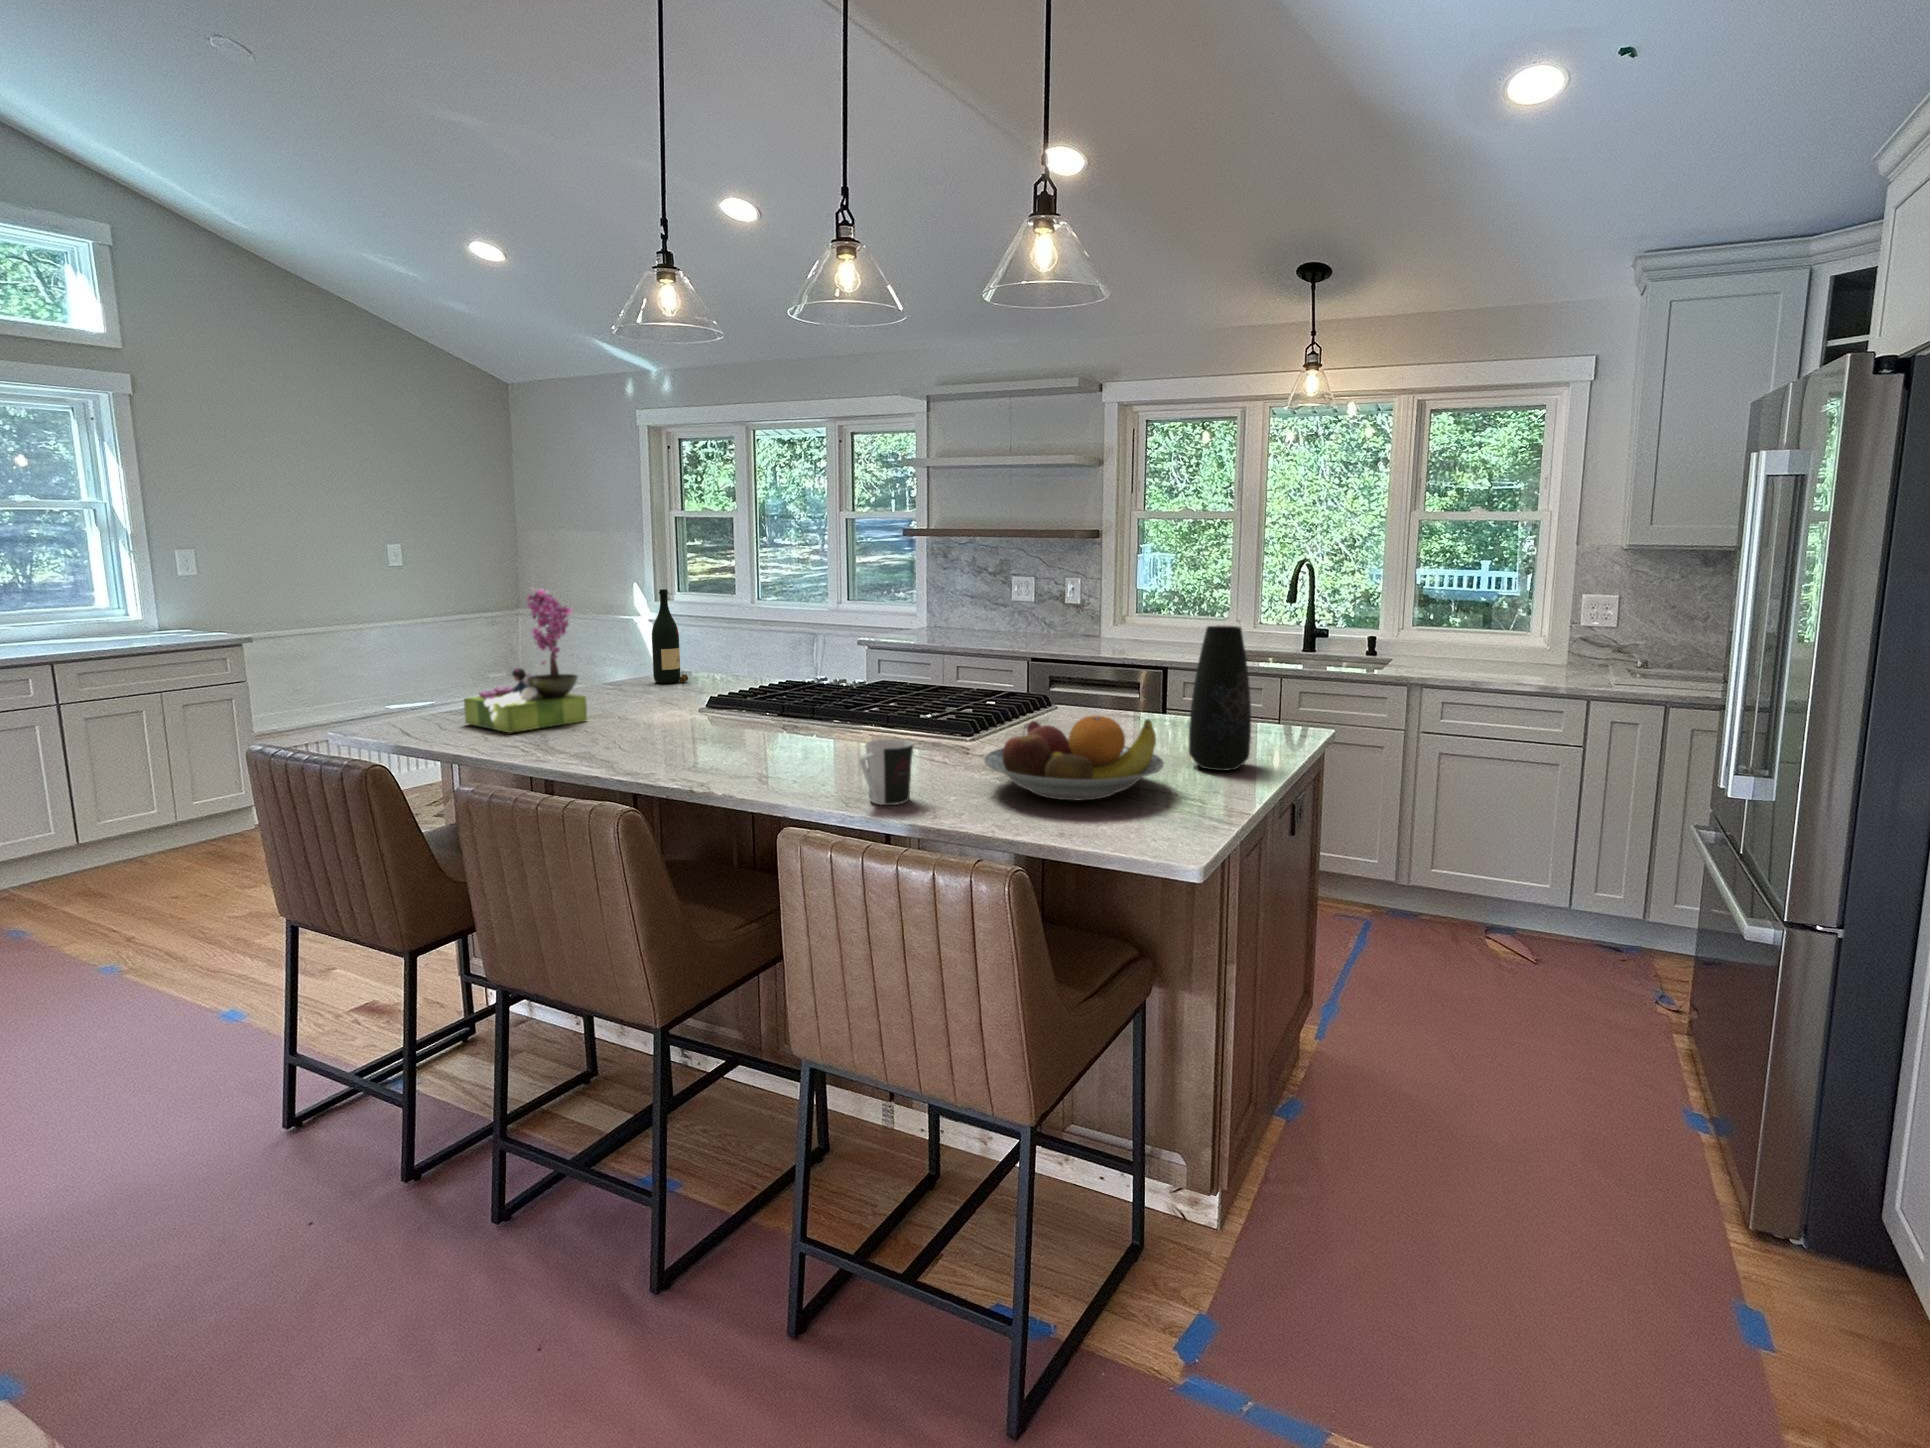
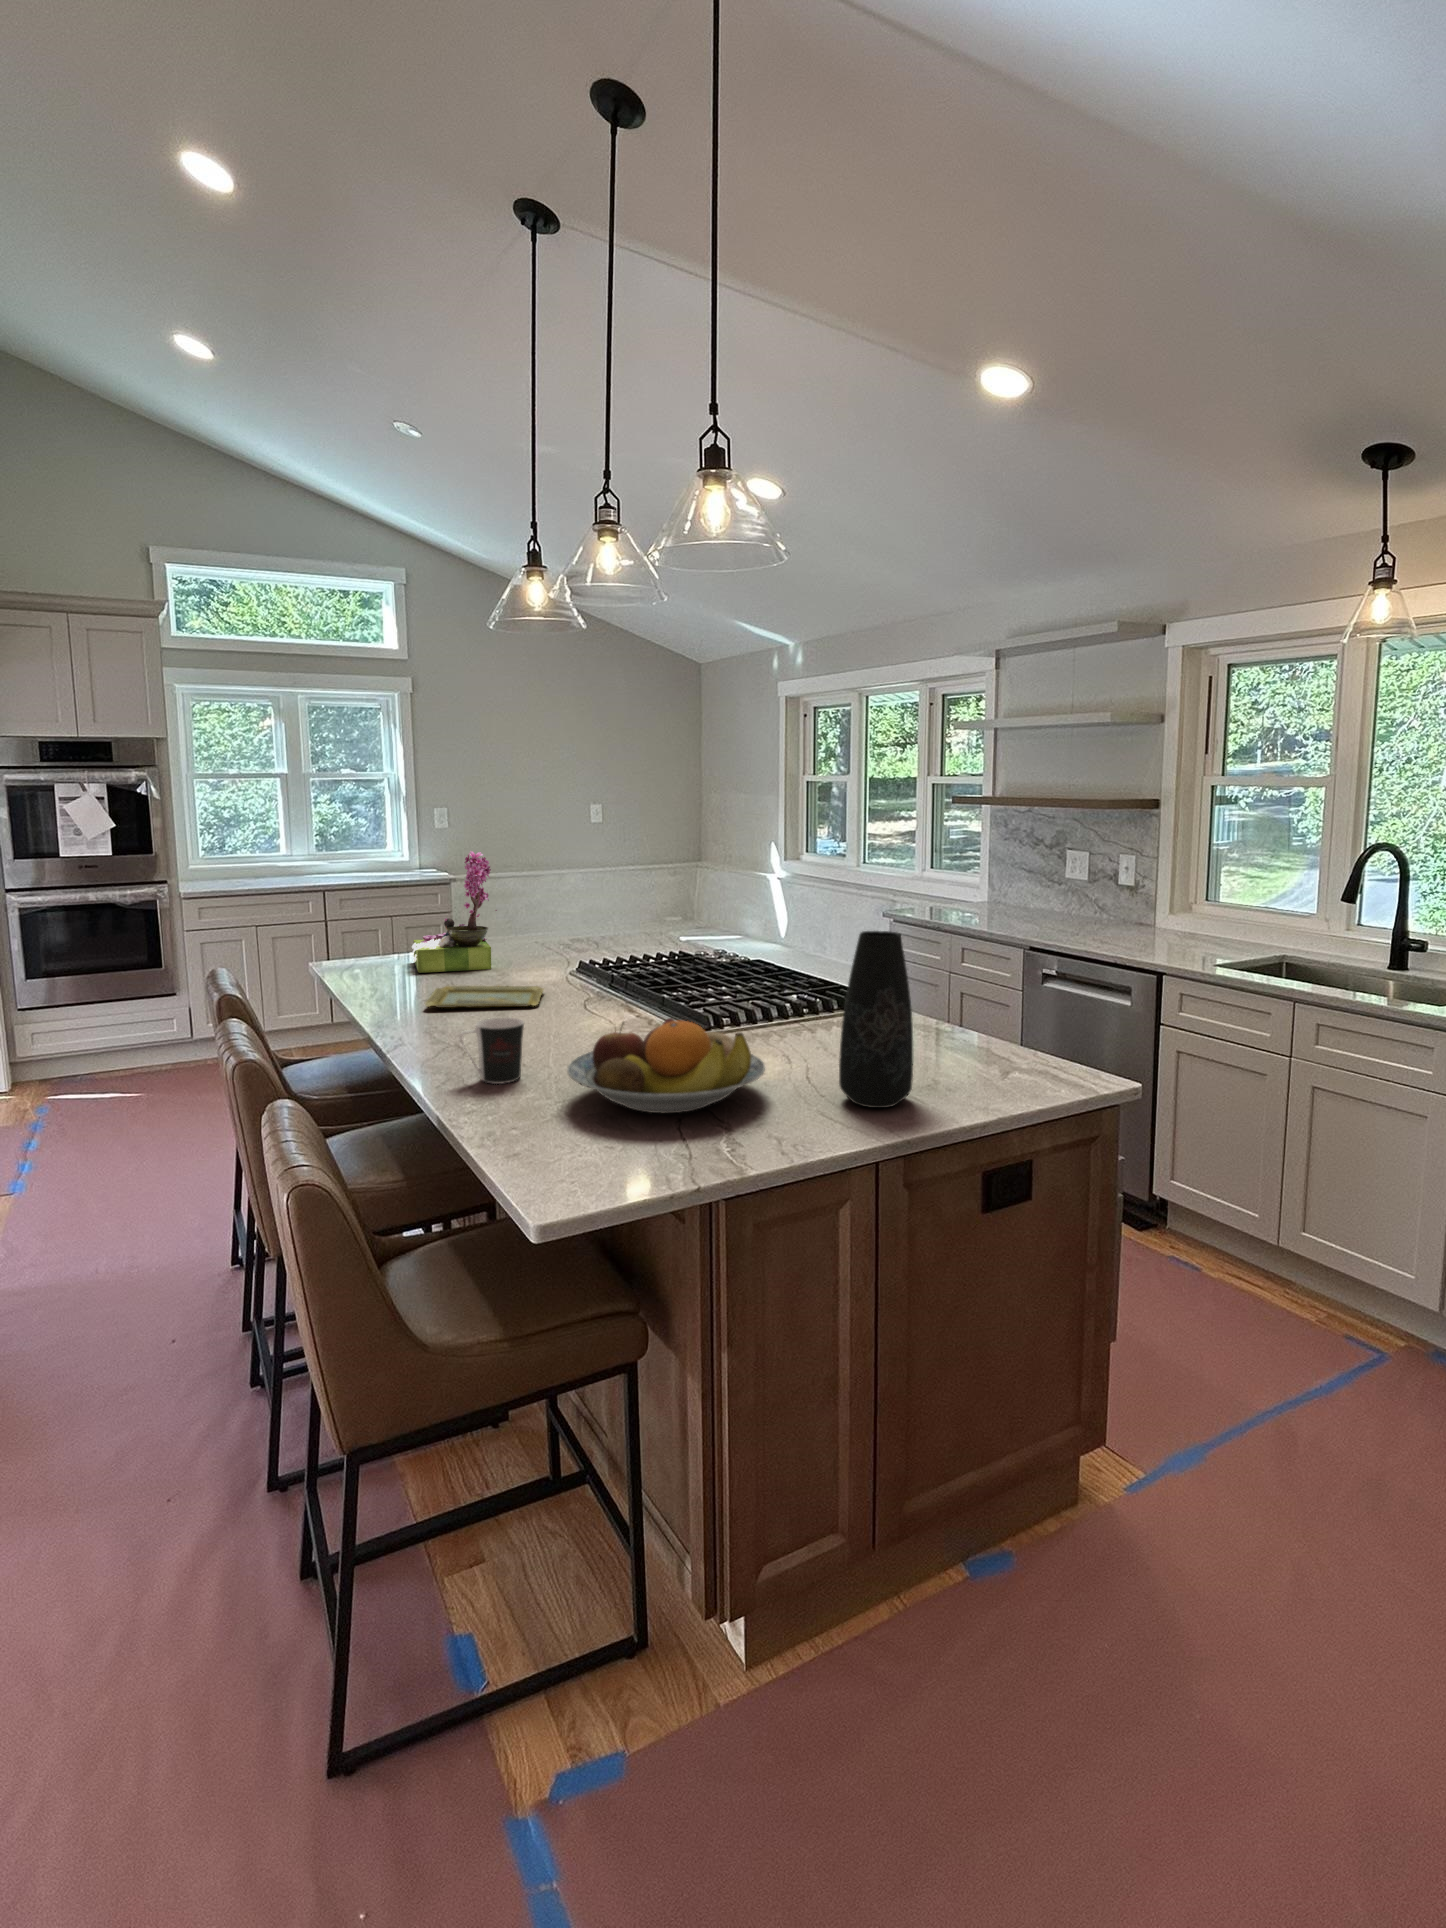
wine bottle: present [652,589,688,683] -> none [617,854,650,941]
tray: none [604,727,749,758] -> present [425,986,544,1008]

